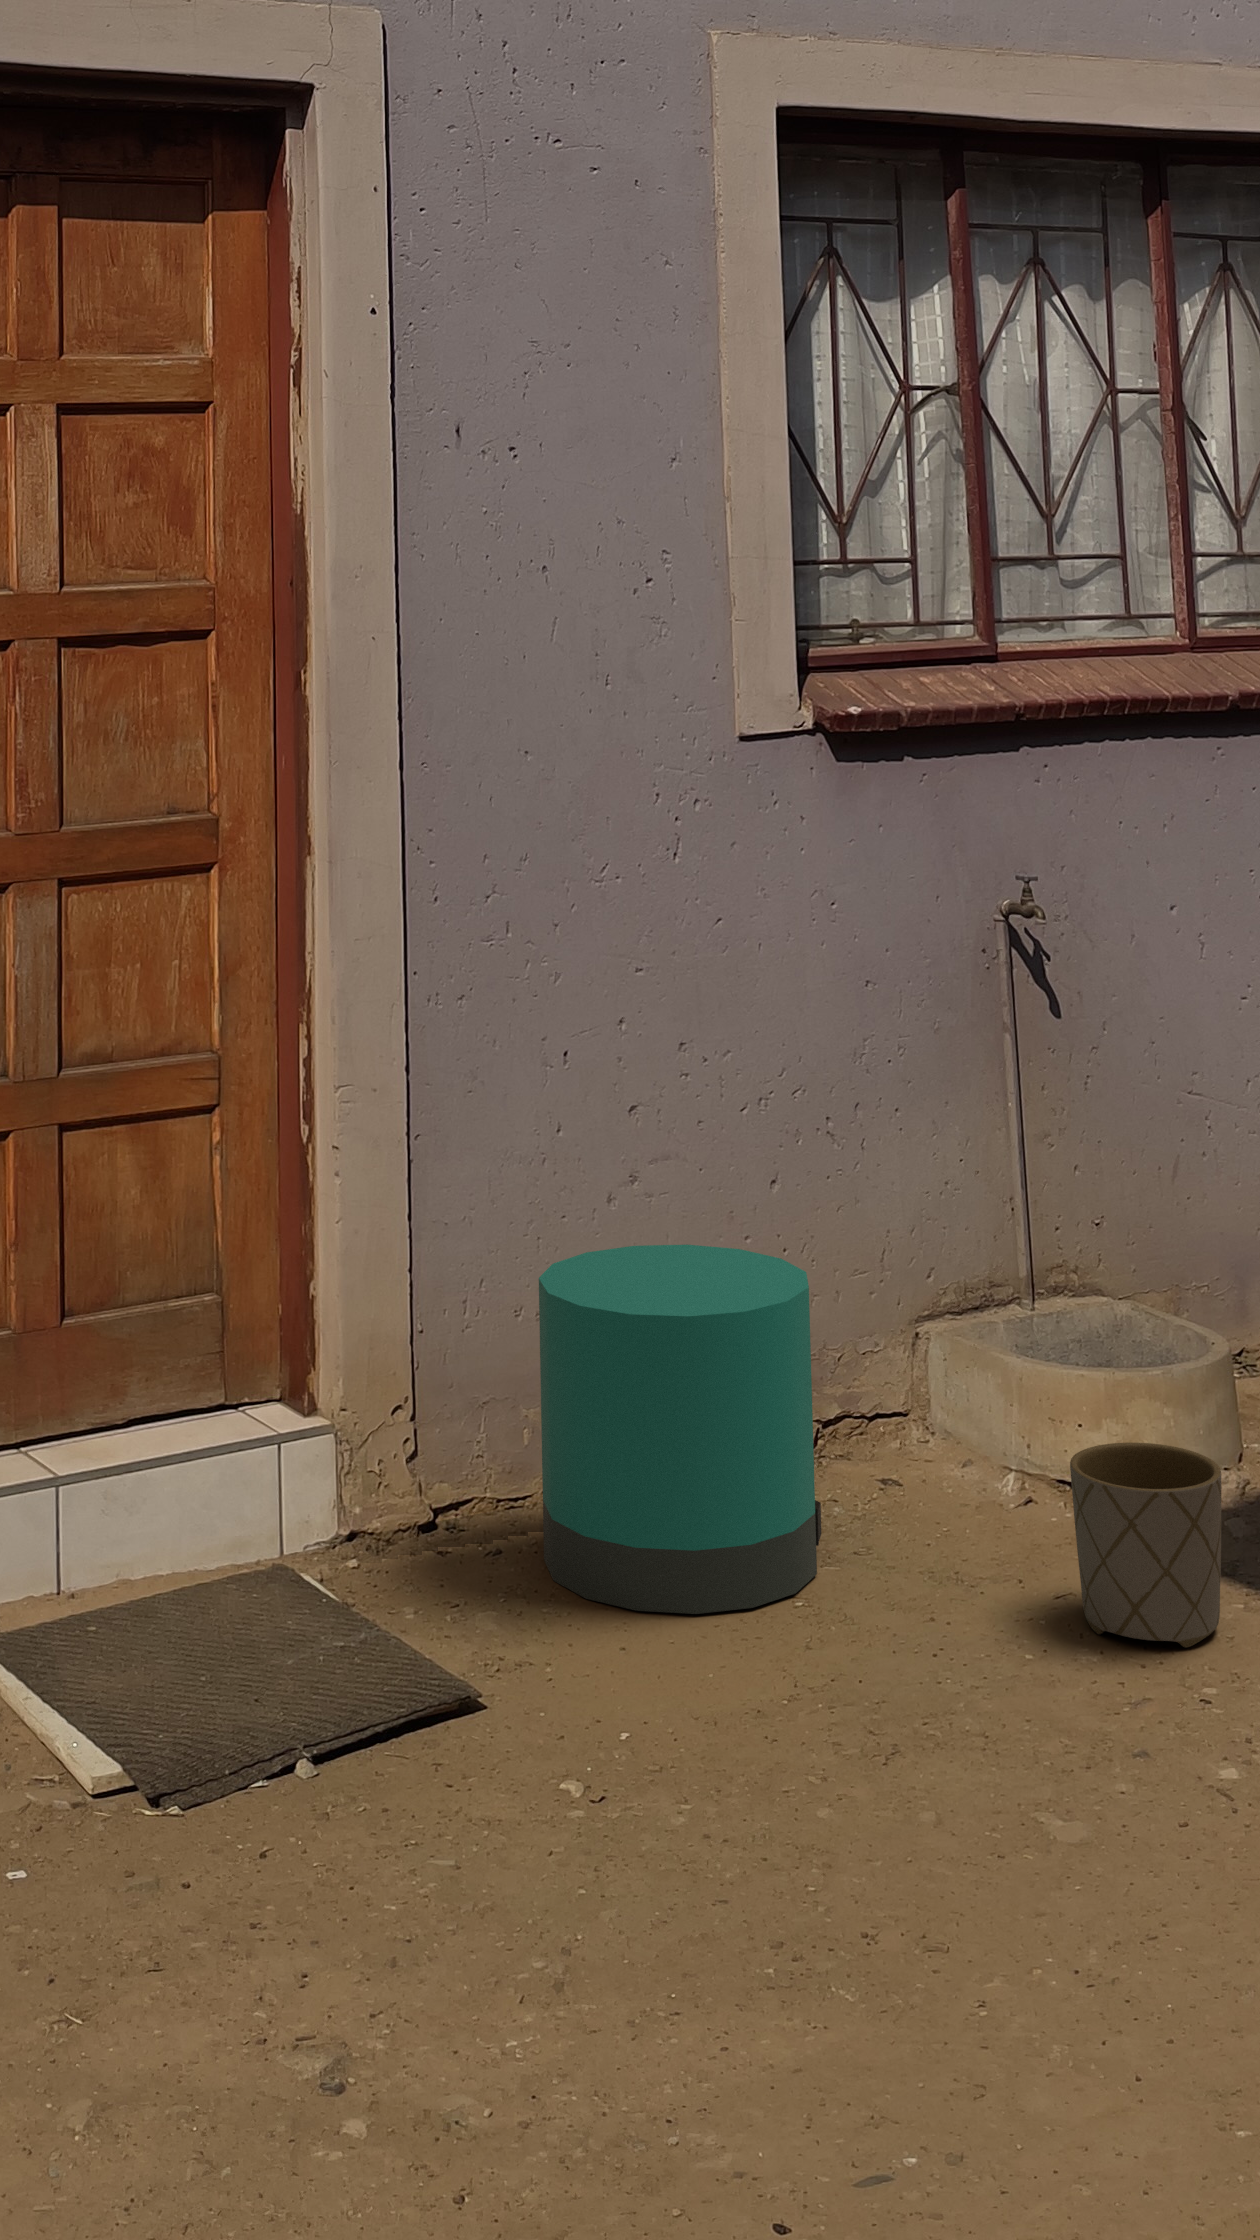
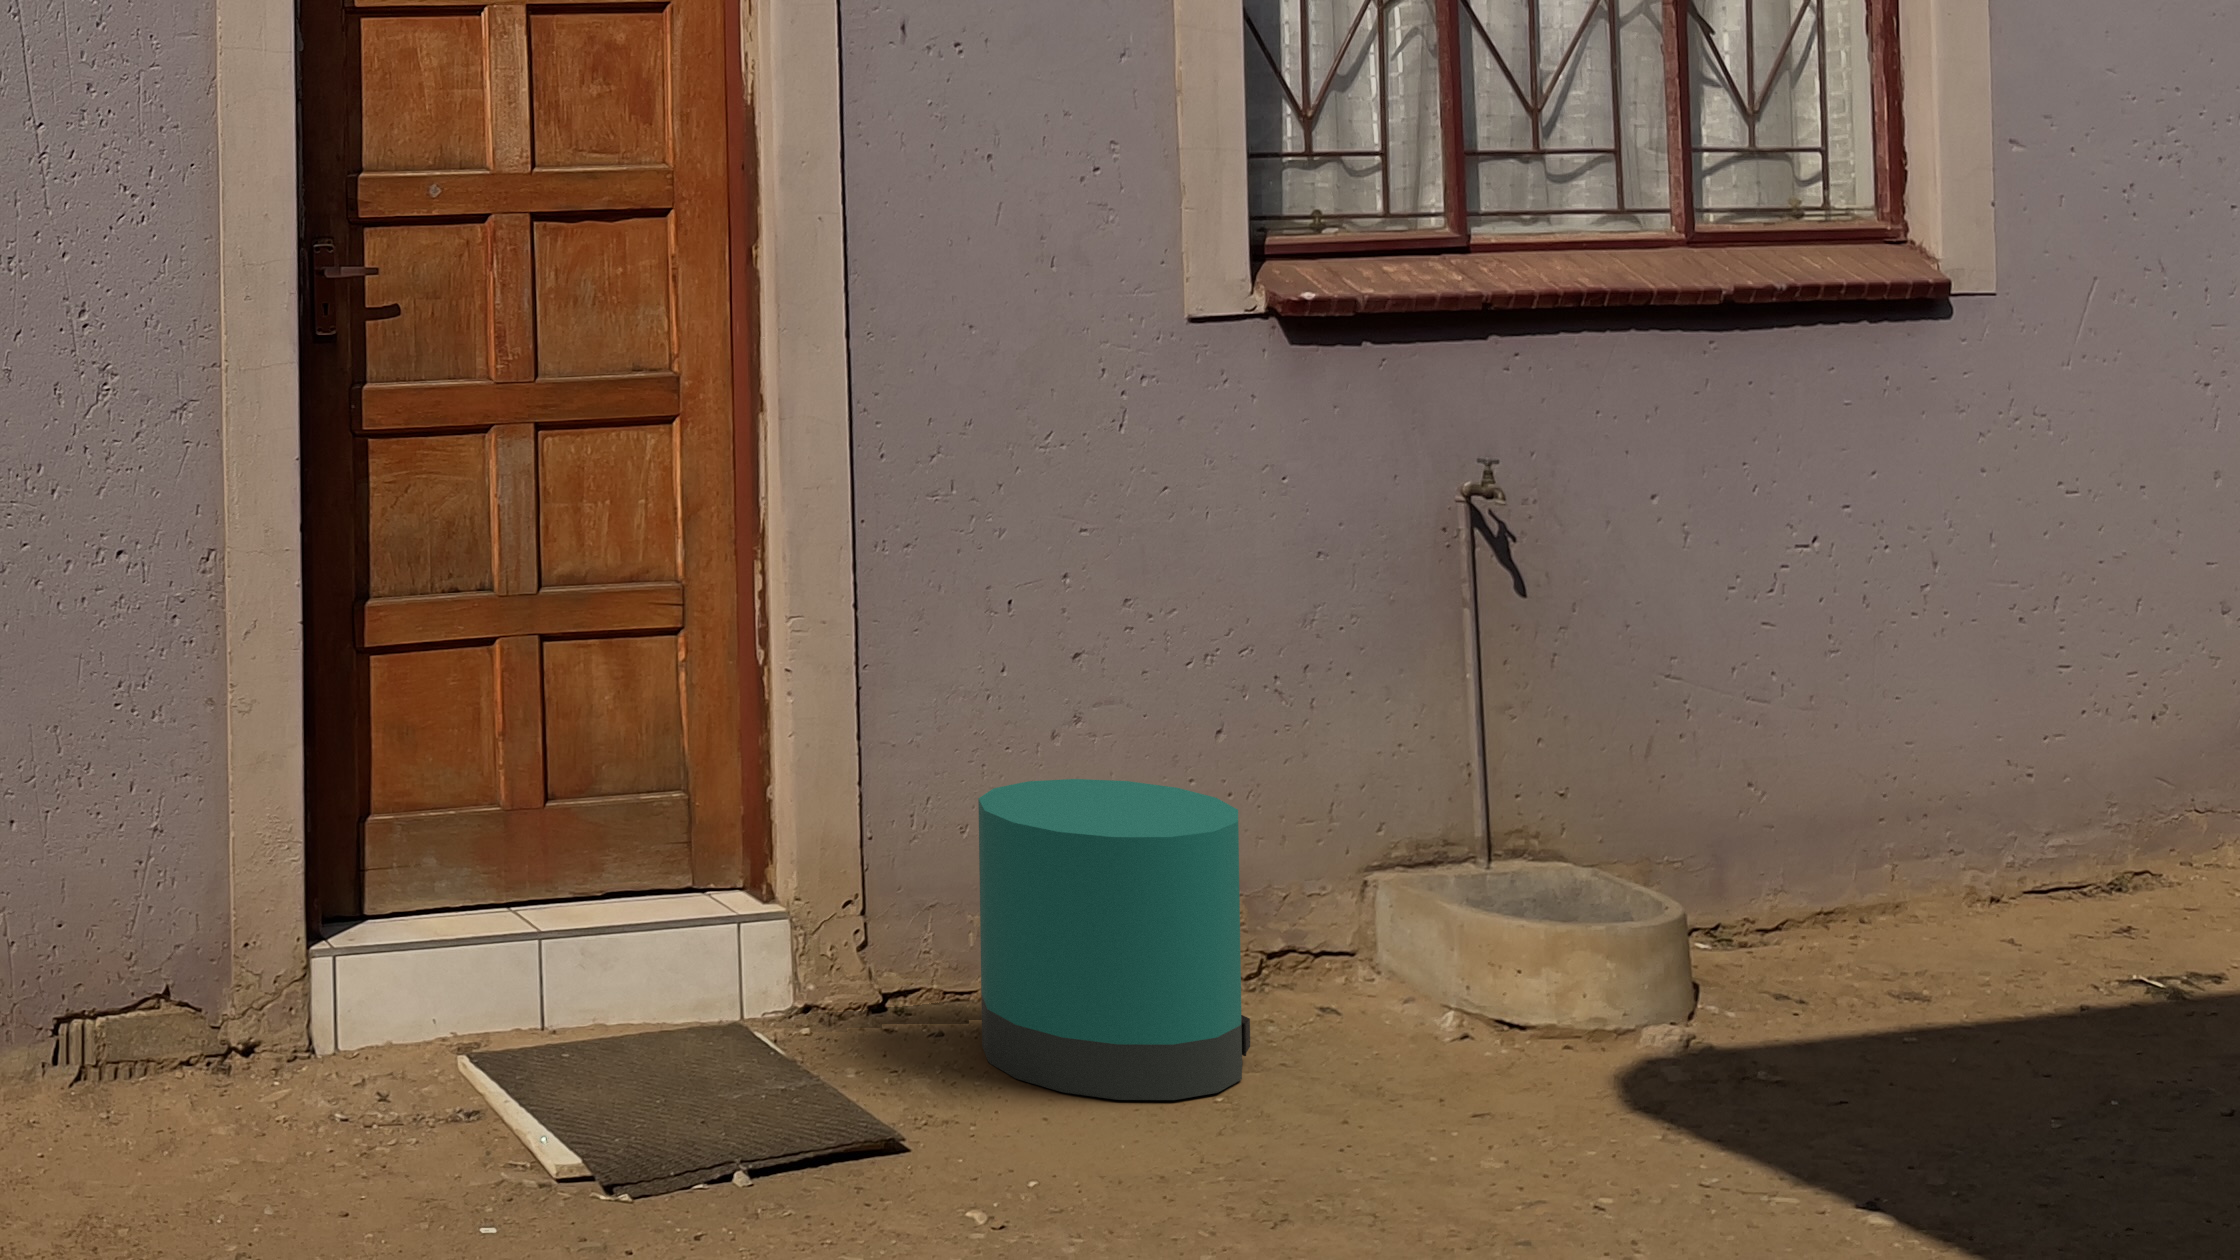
planter: present [1070,1443,1221,1648] -> none [1492,984,1647,1171]

